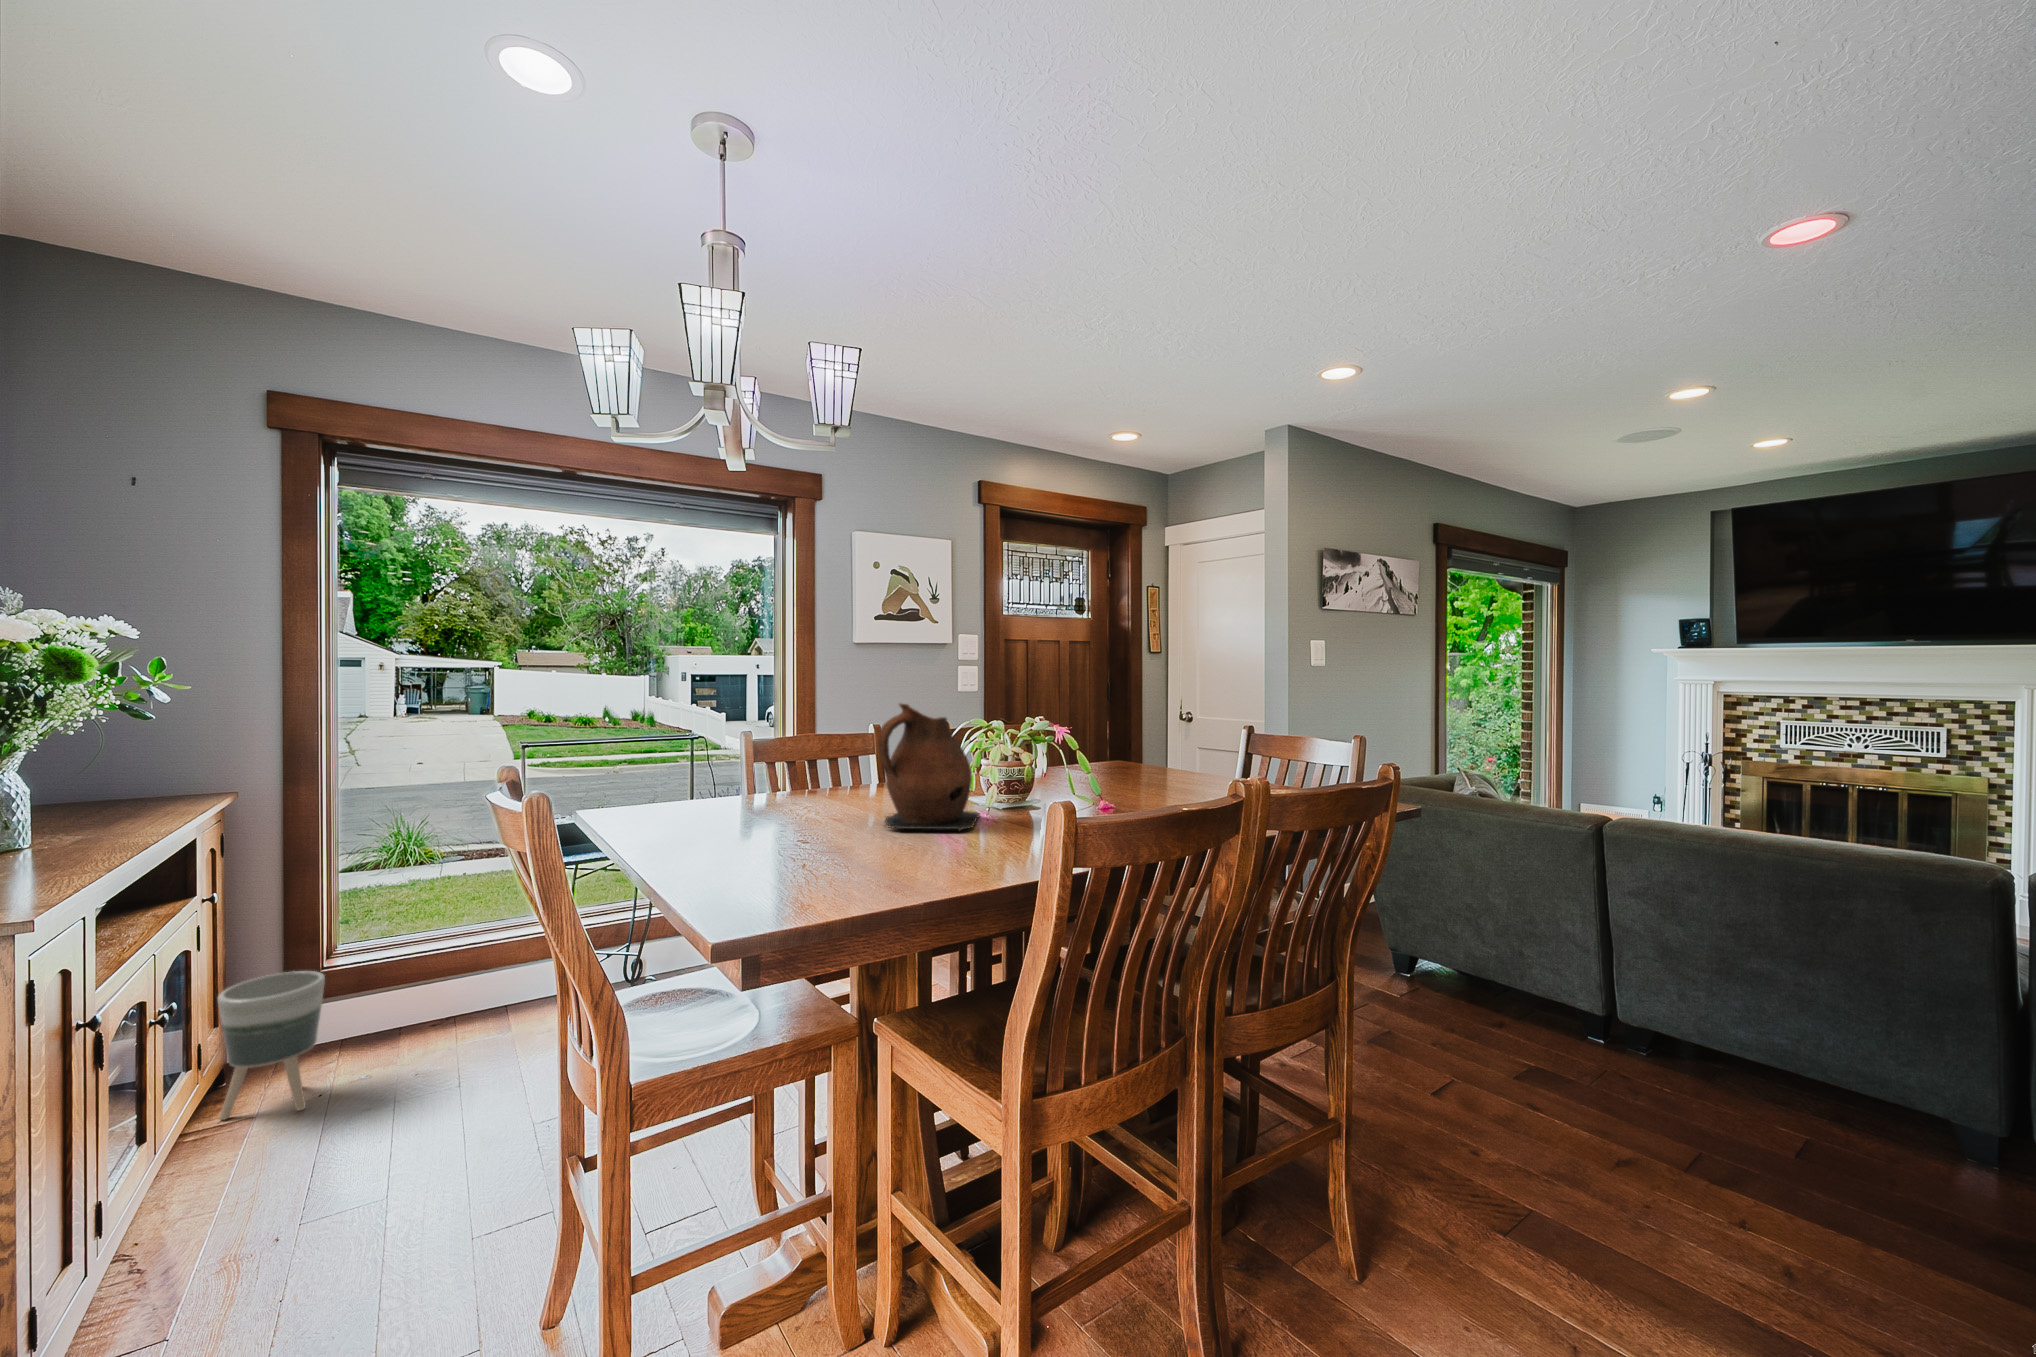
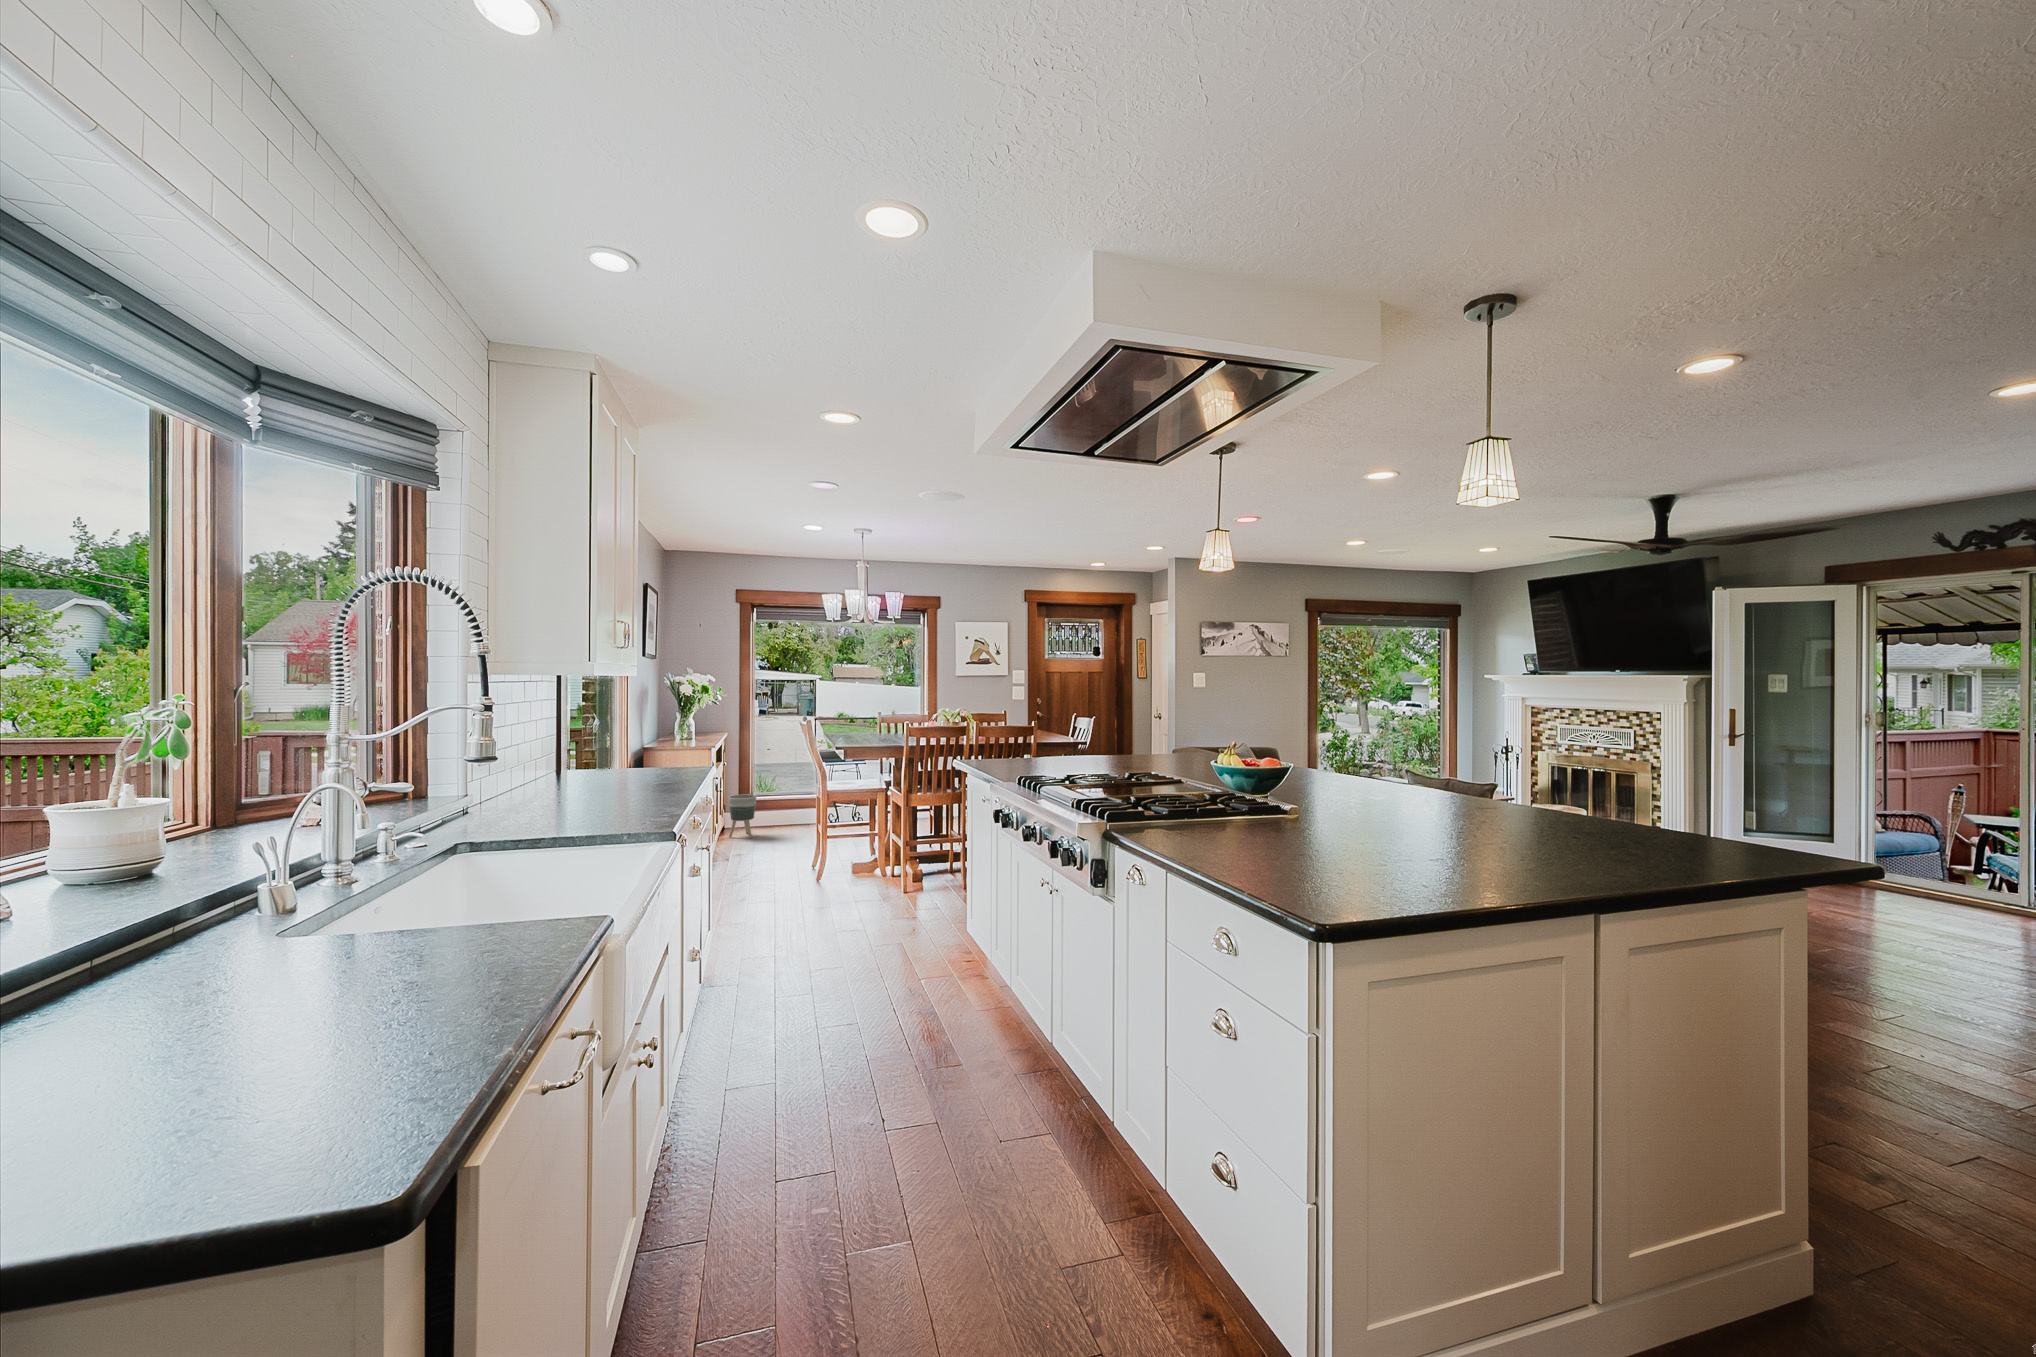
ceramic pitcher: present [878,703,980,831] -> none [911,706,949,747]

